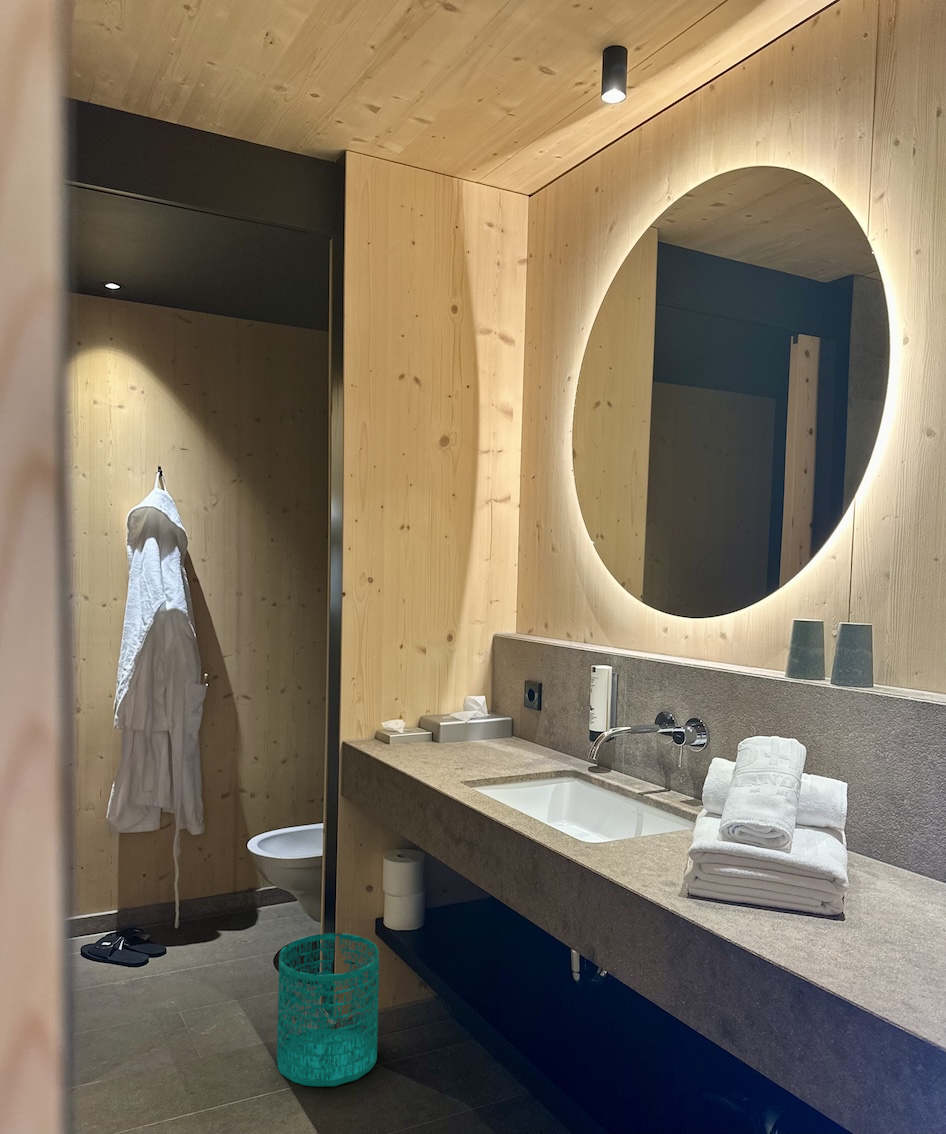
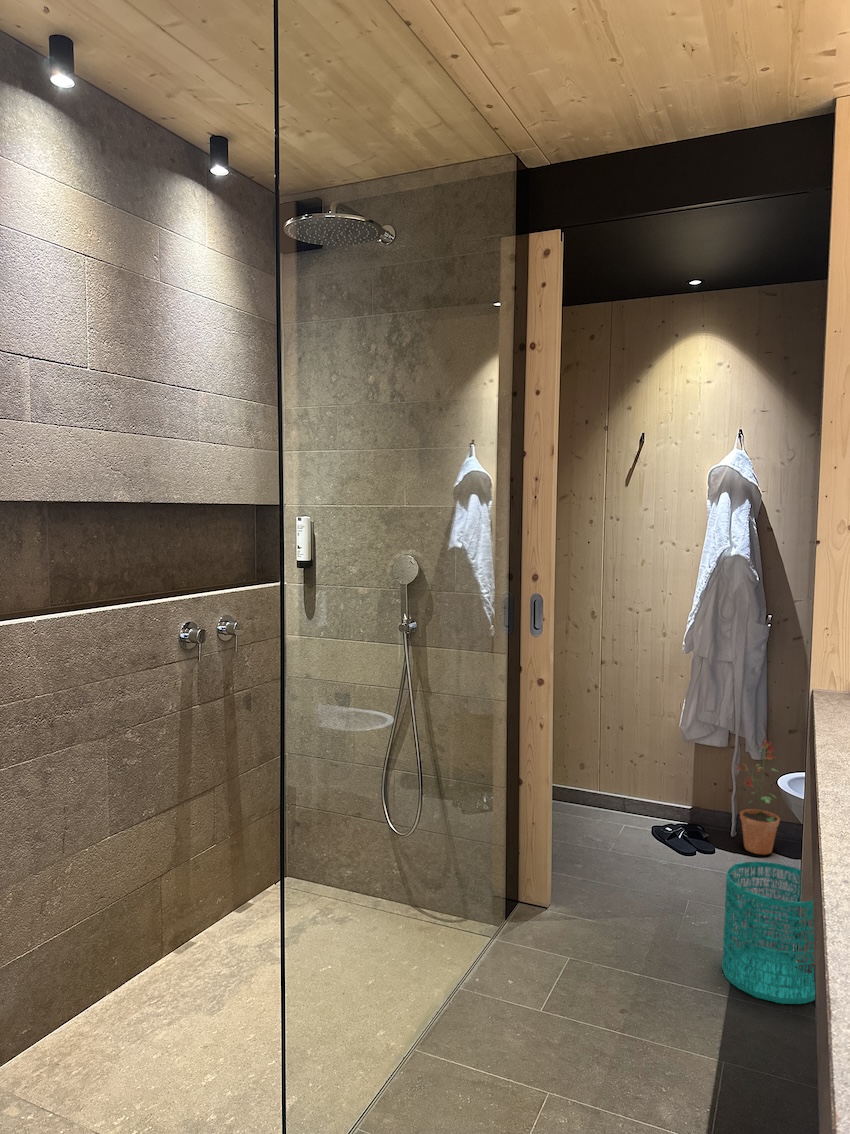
potted plant: none [170,808,226,938] -> present [737,740,780,854]

